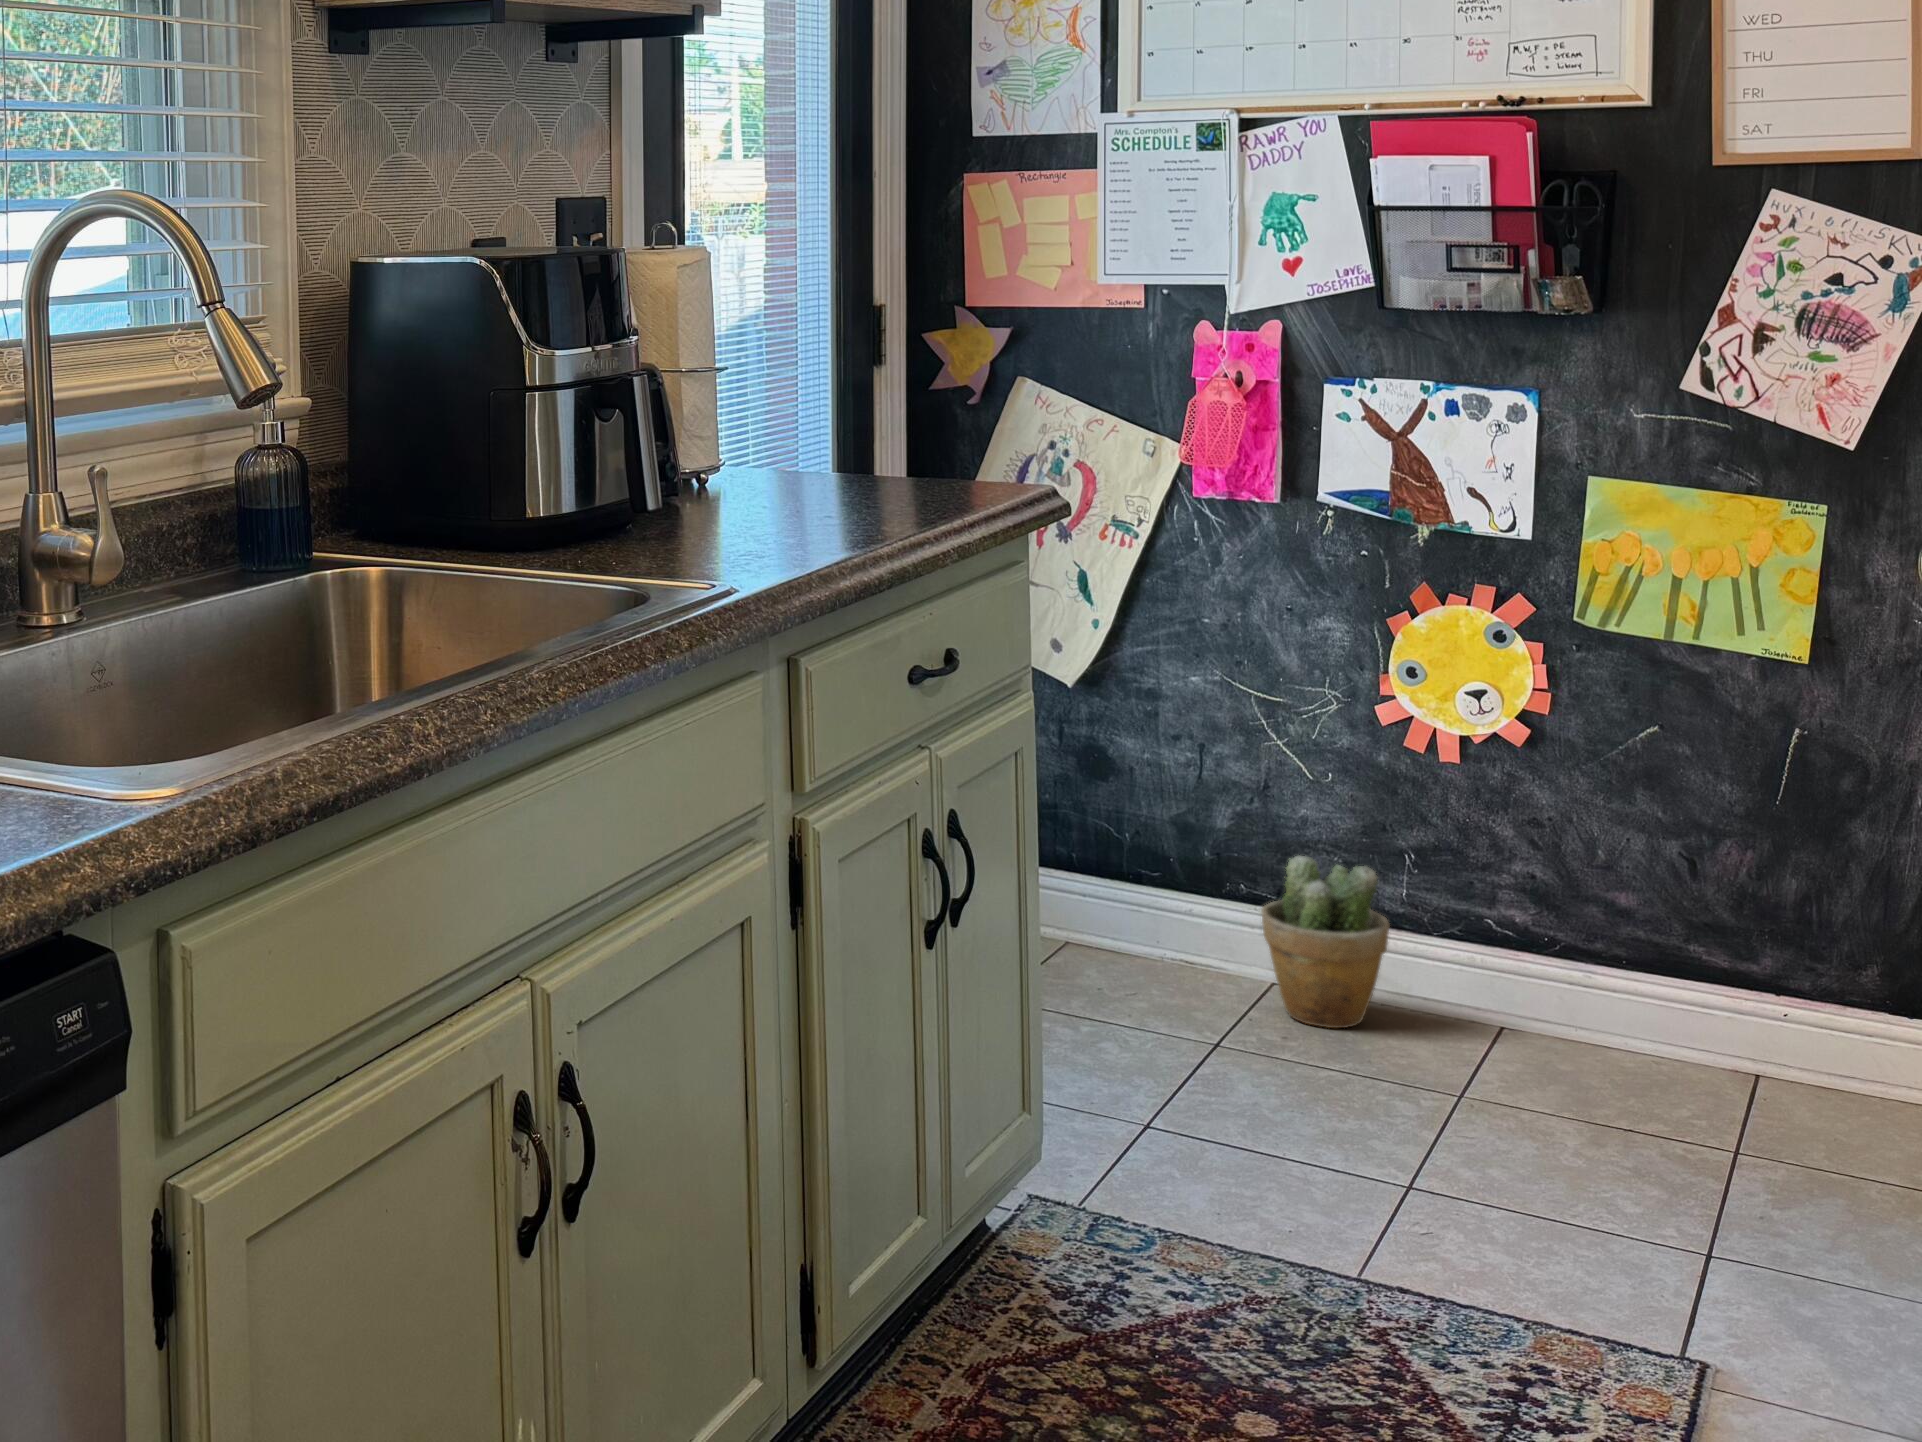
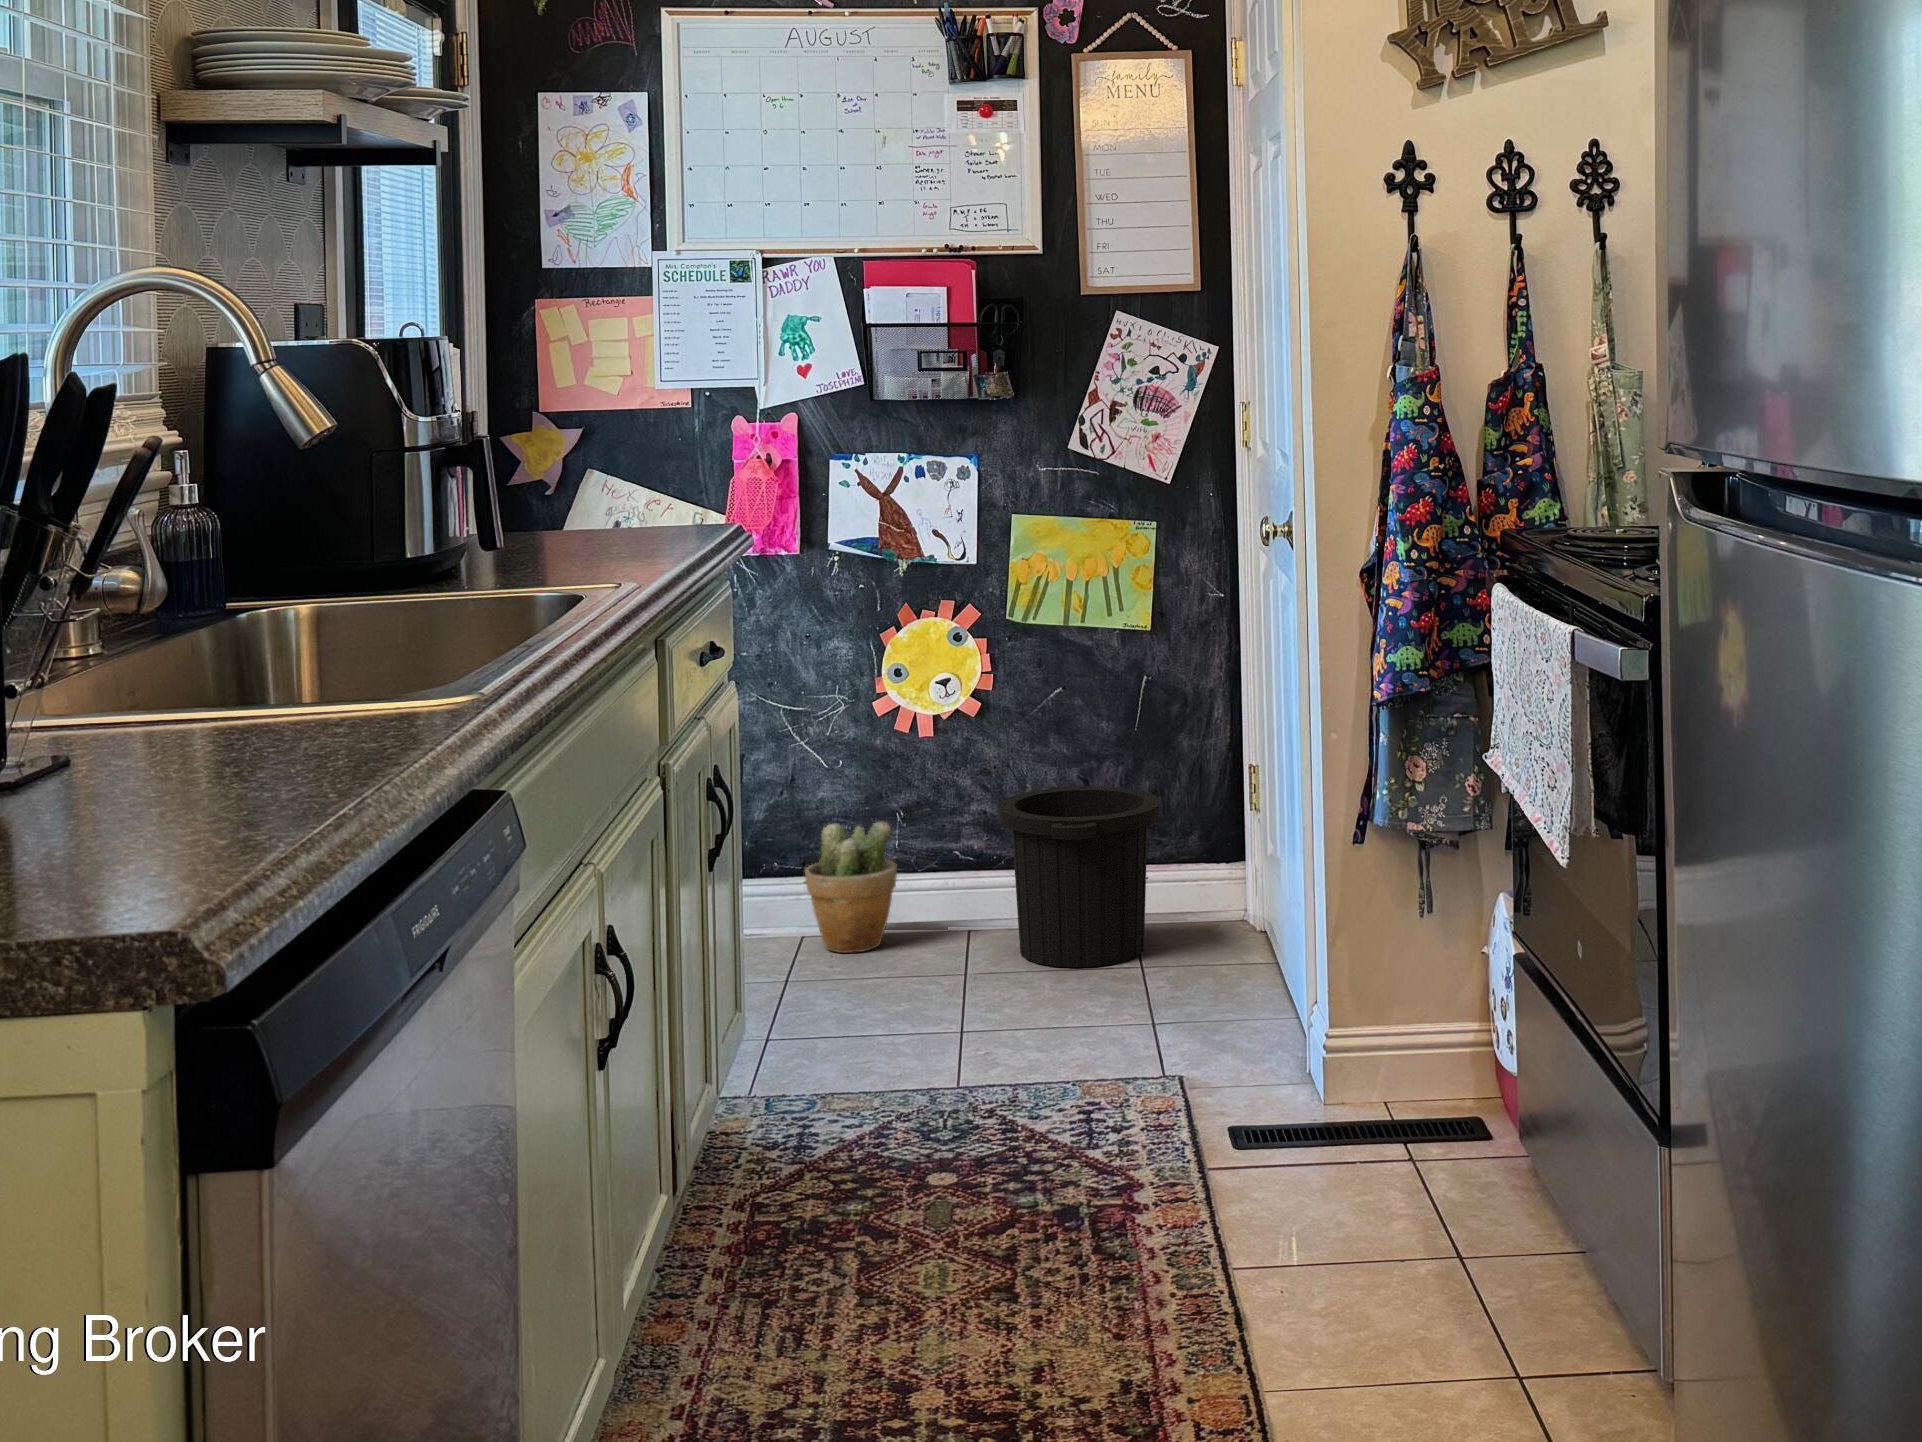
trash can: none [1525,863,1791,1140] -> present [997,786,1161,967]

